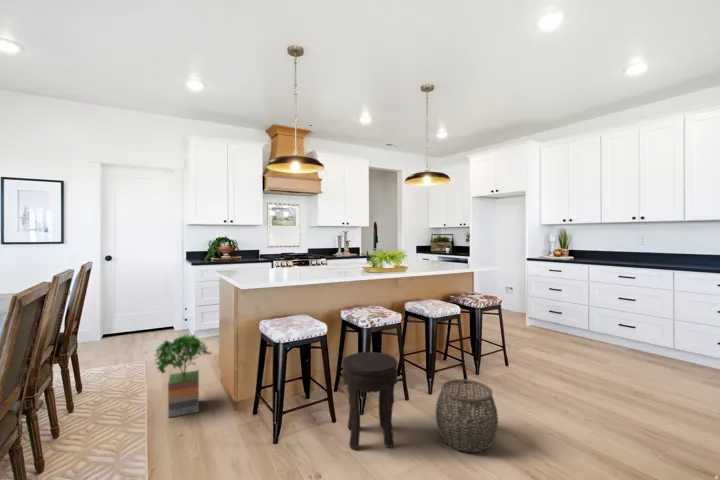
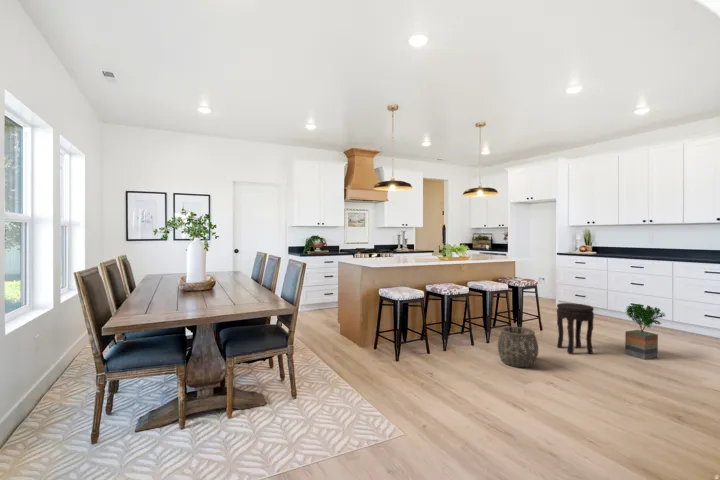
potted tree: present [154,335,211,417] -> present [625,304,665,359]
side table: present [342,352,398,449] -> present [557,303,594,354]

